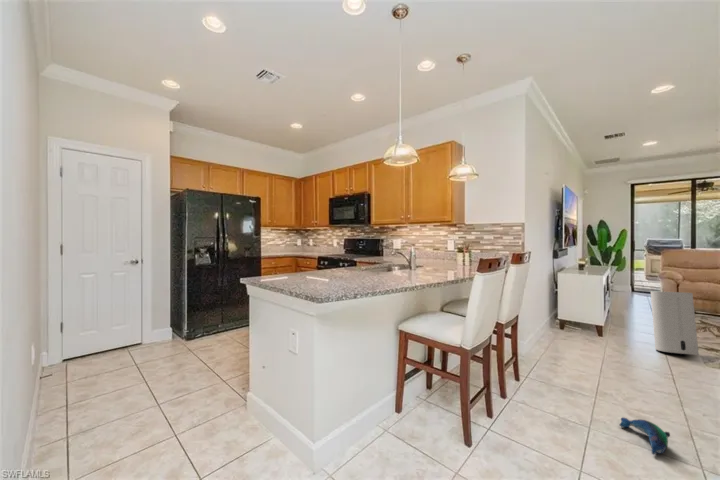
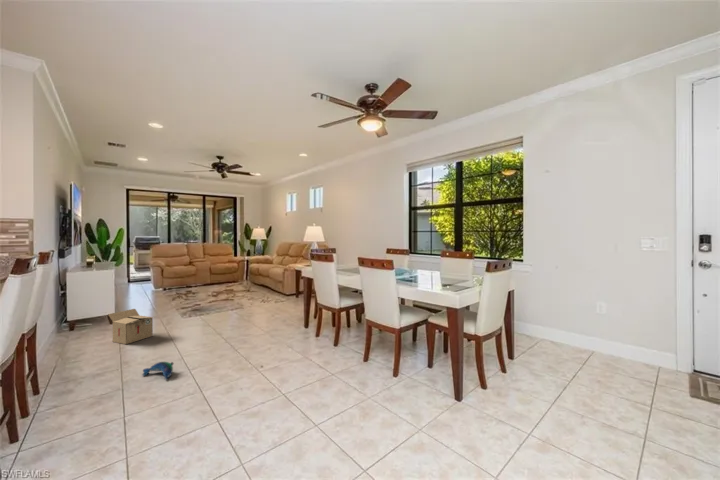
air purifier: present [651,291,699,355] -> none [150,274,179,320]
cardboard box: none [592,326,657,372] -> present [108,309,153,344]

